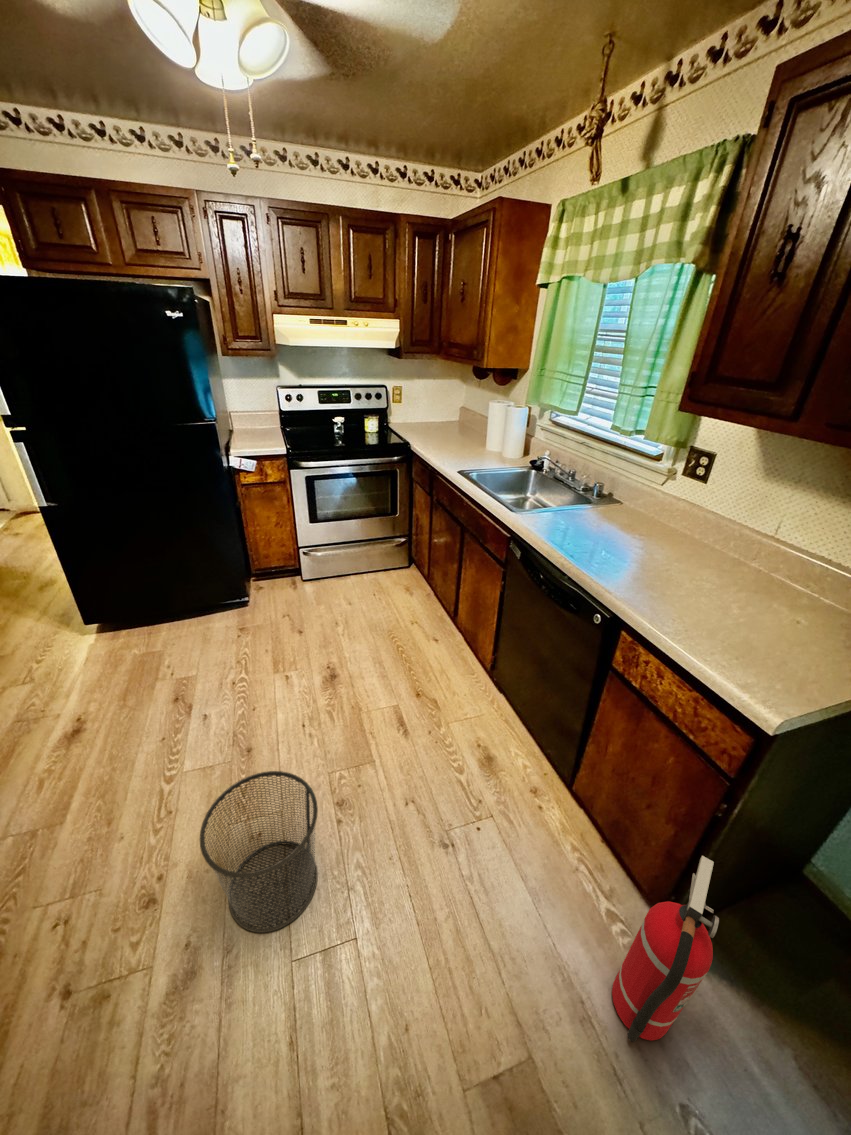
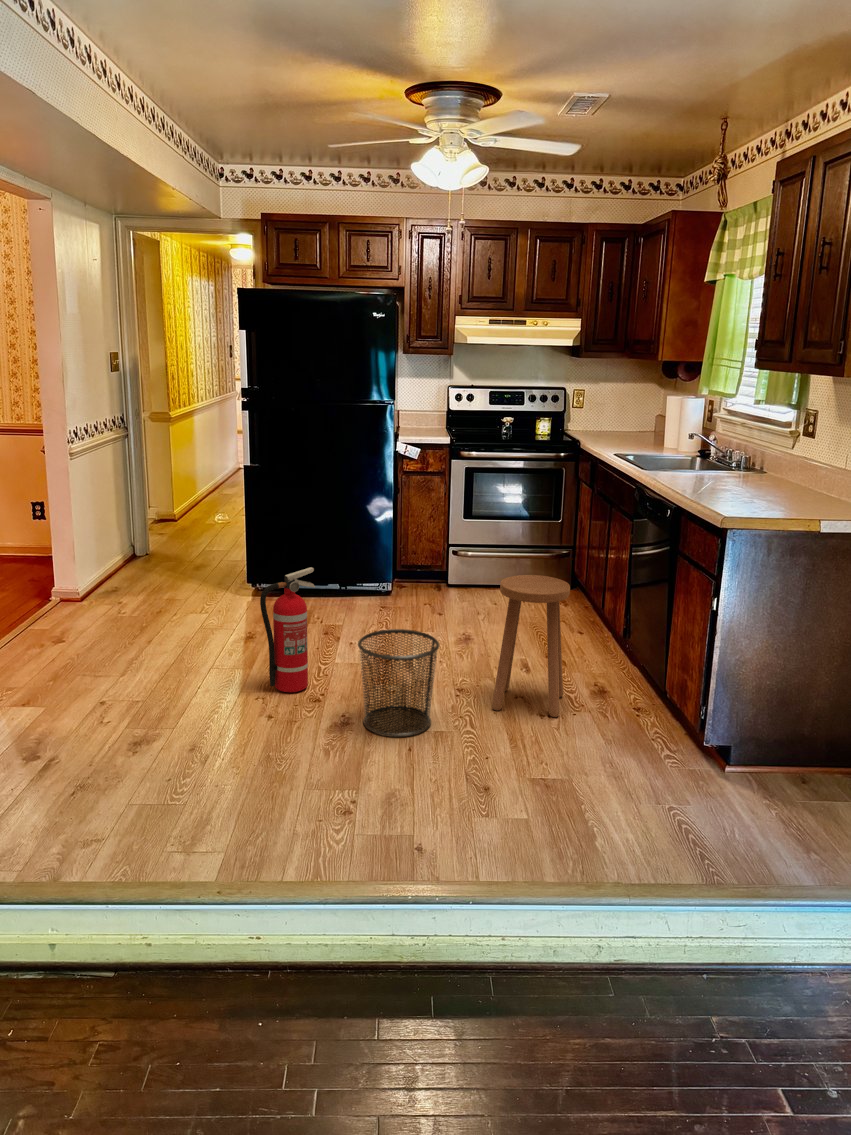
stool: none [380,654,463,811] -> present [492,575,570,717]
fire extinguisher: present [612,856,719,1042] -> present [260,567,315,692]

